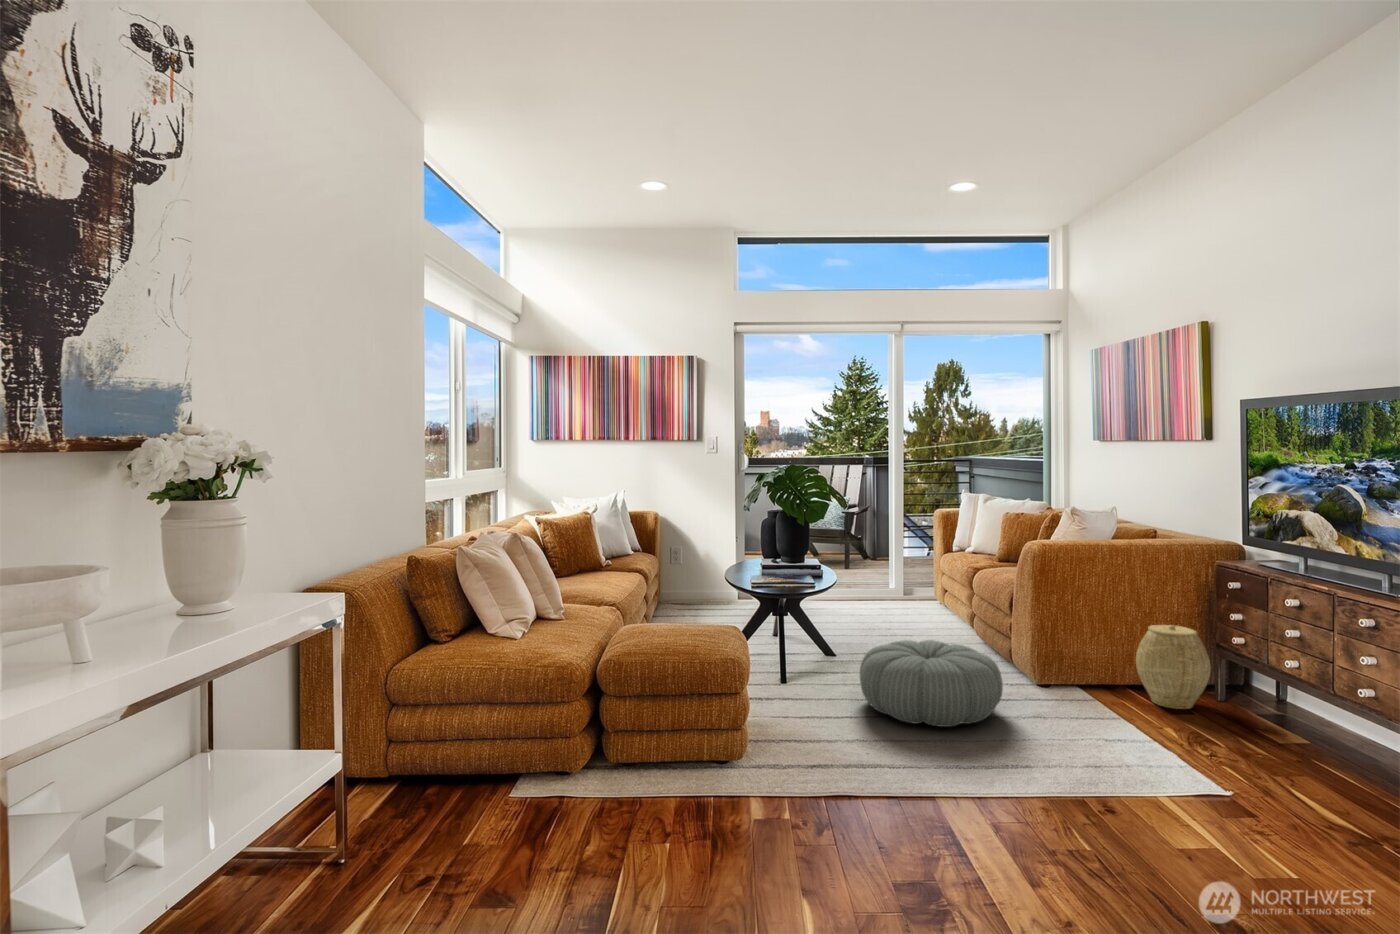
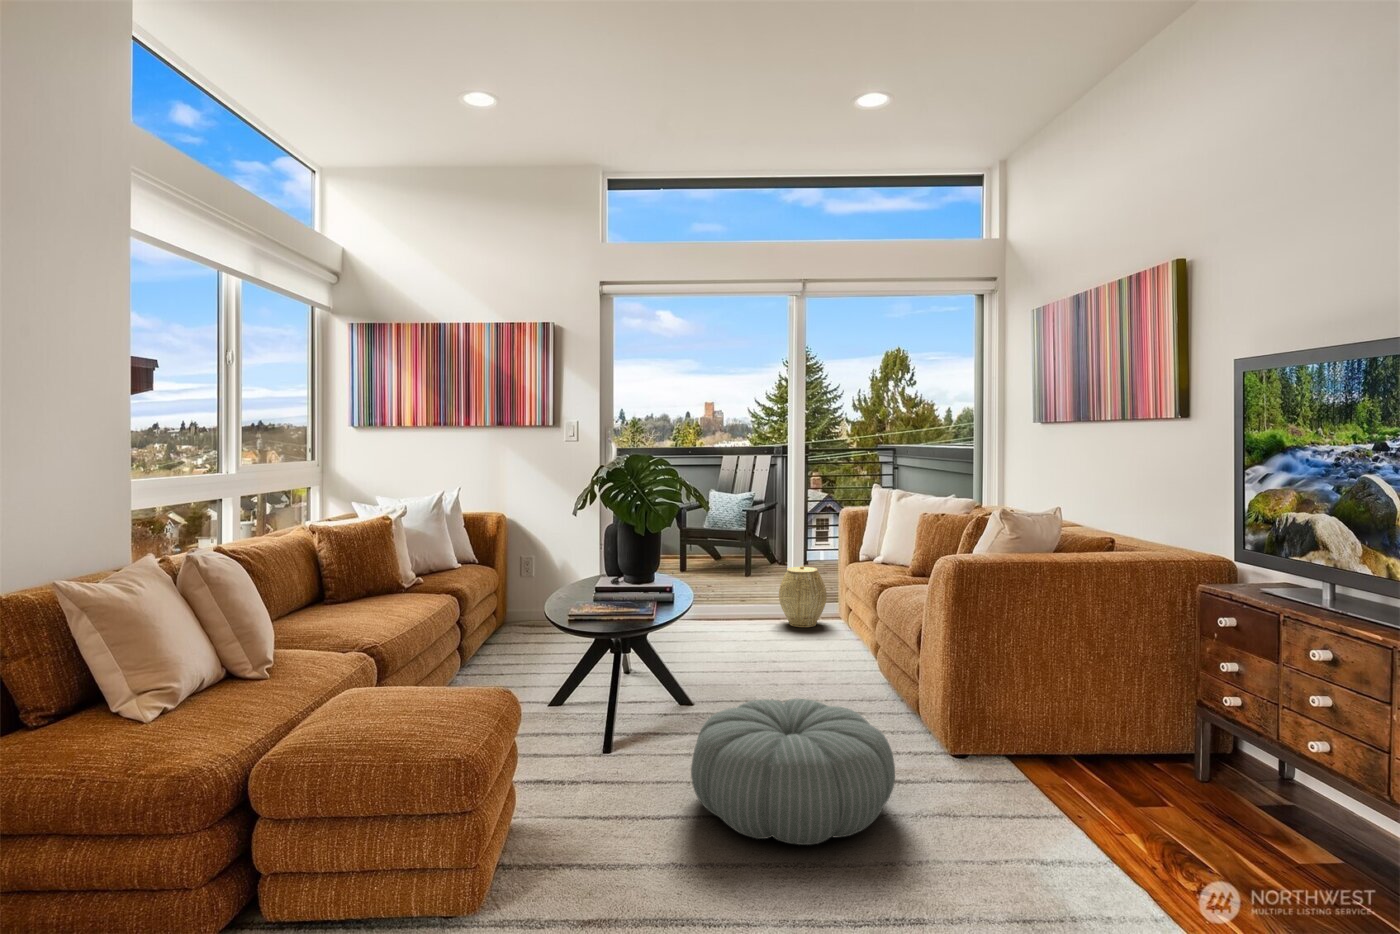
woven basket: present [1136,625,1211,709] -> present [779,566,827,627]

